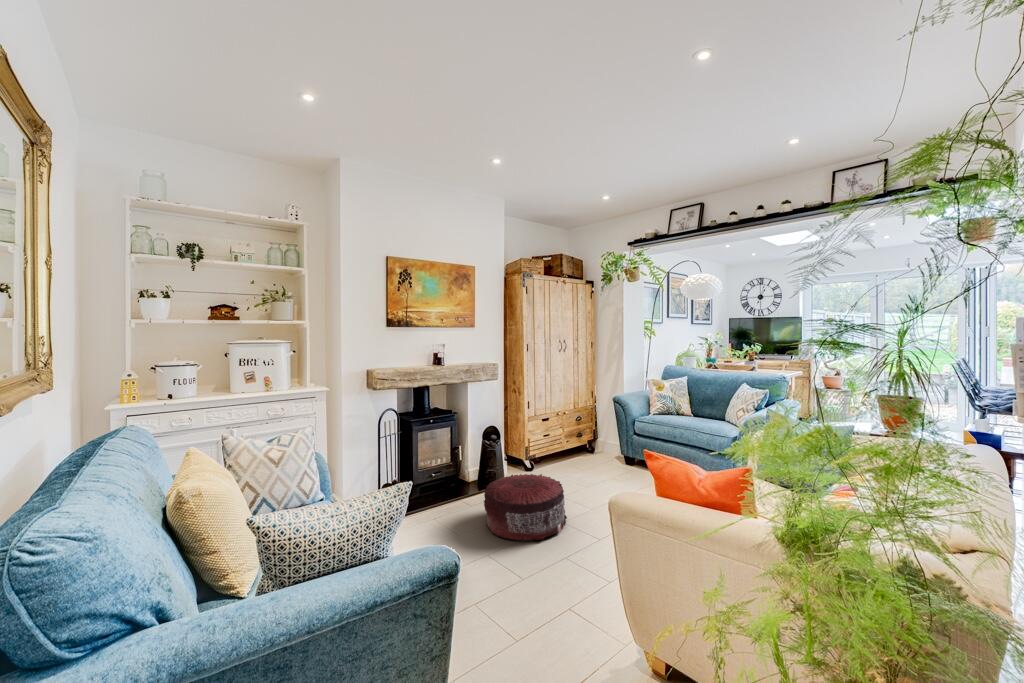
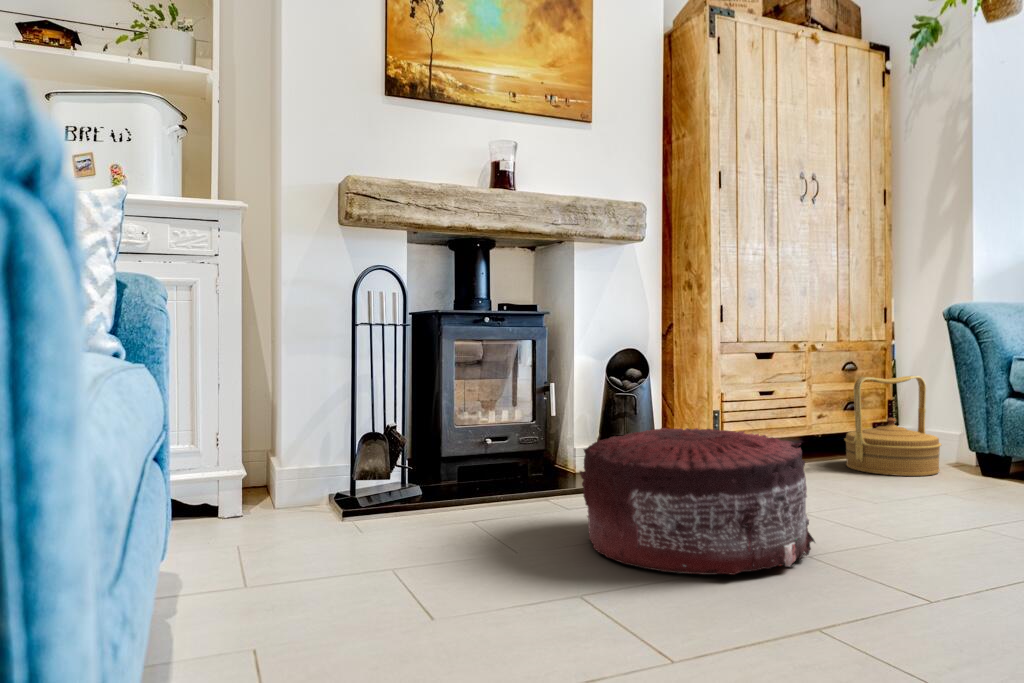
woven basket: none [577,423,612,468] -> present [844,376,941,476]

